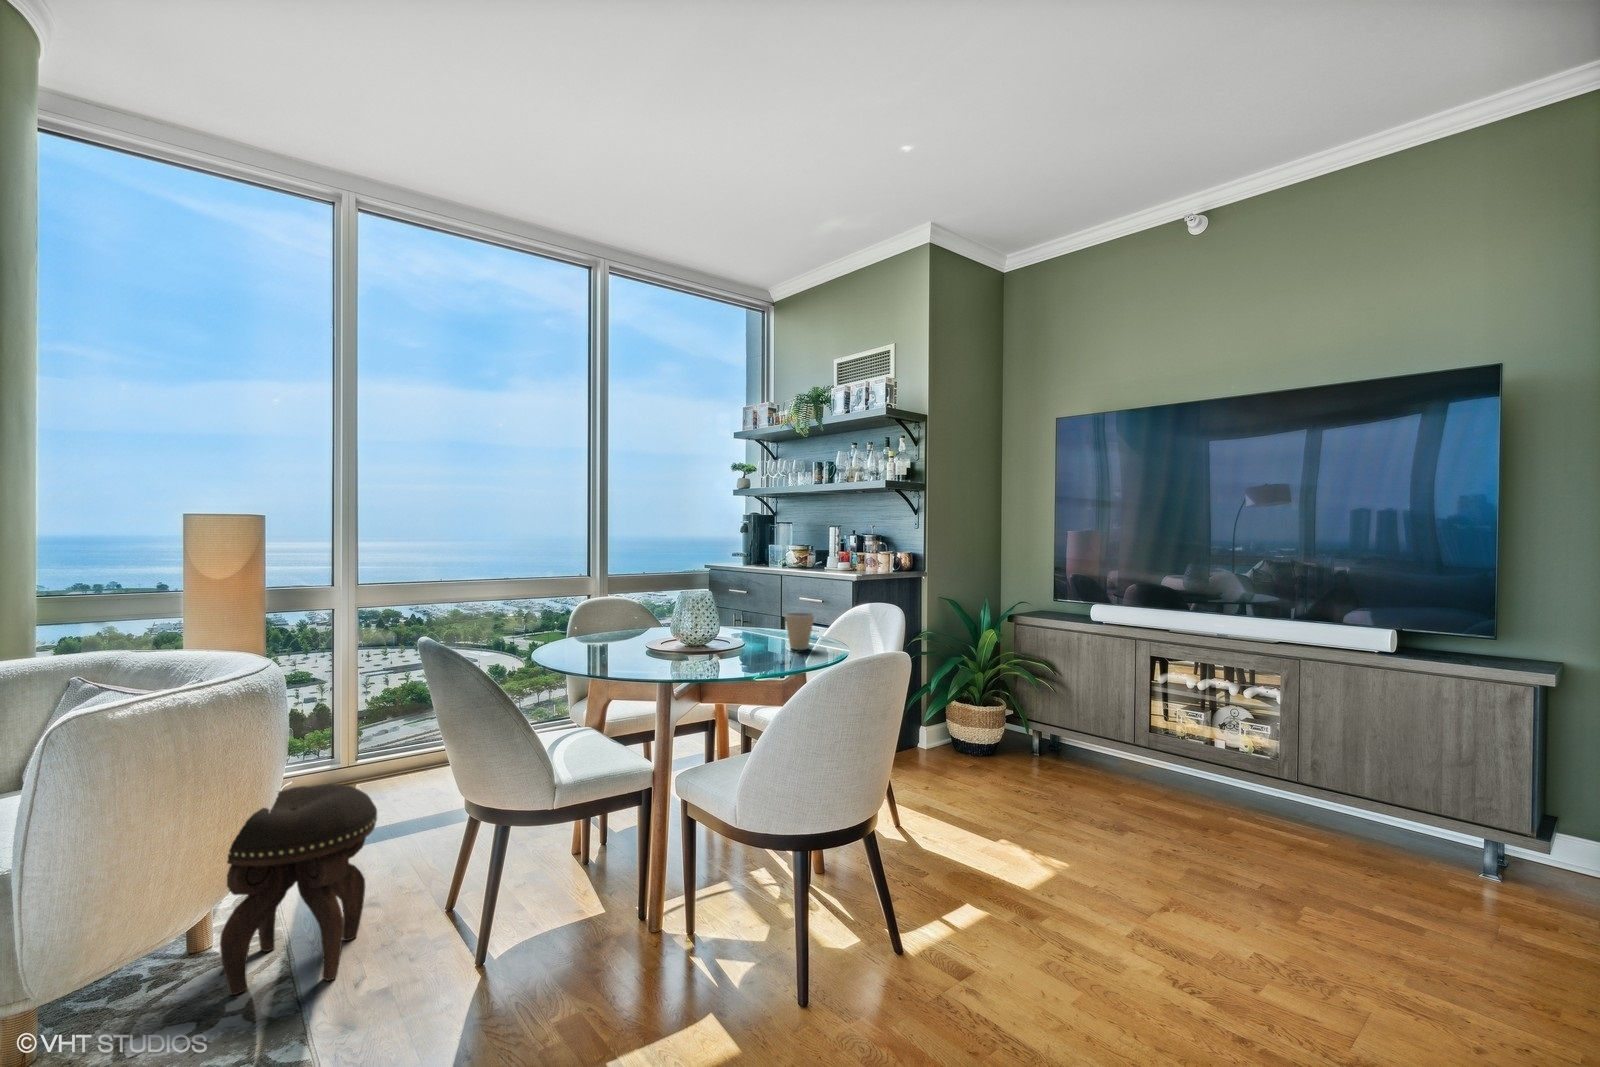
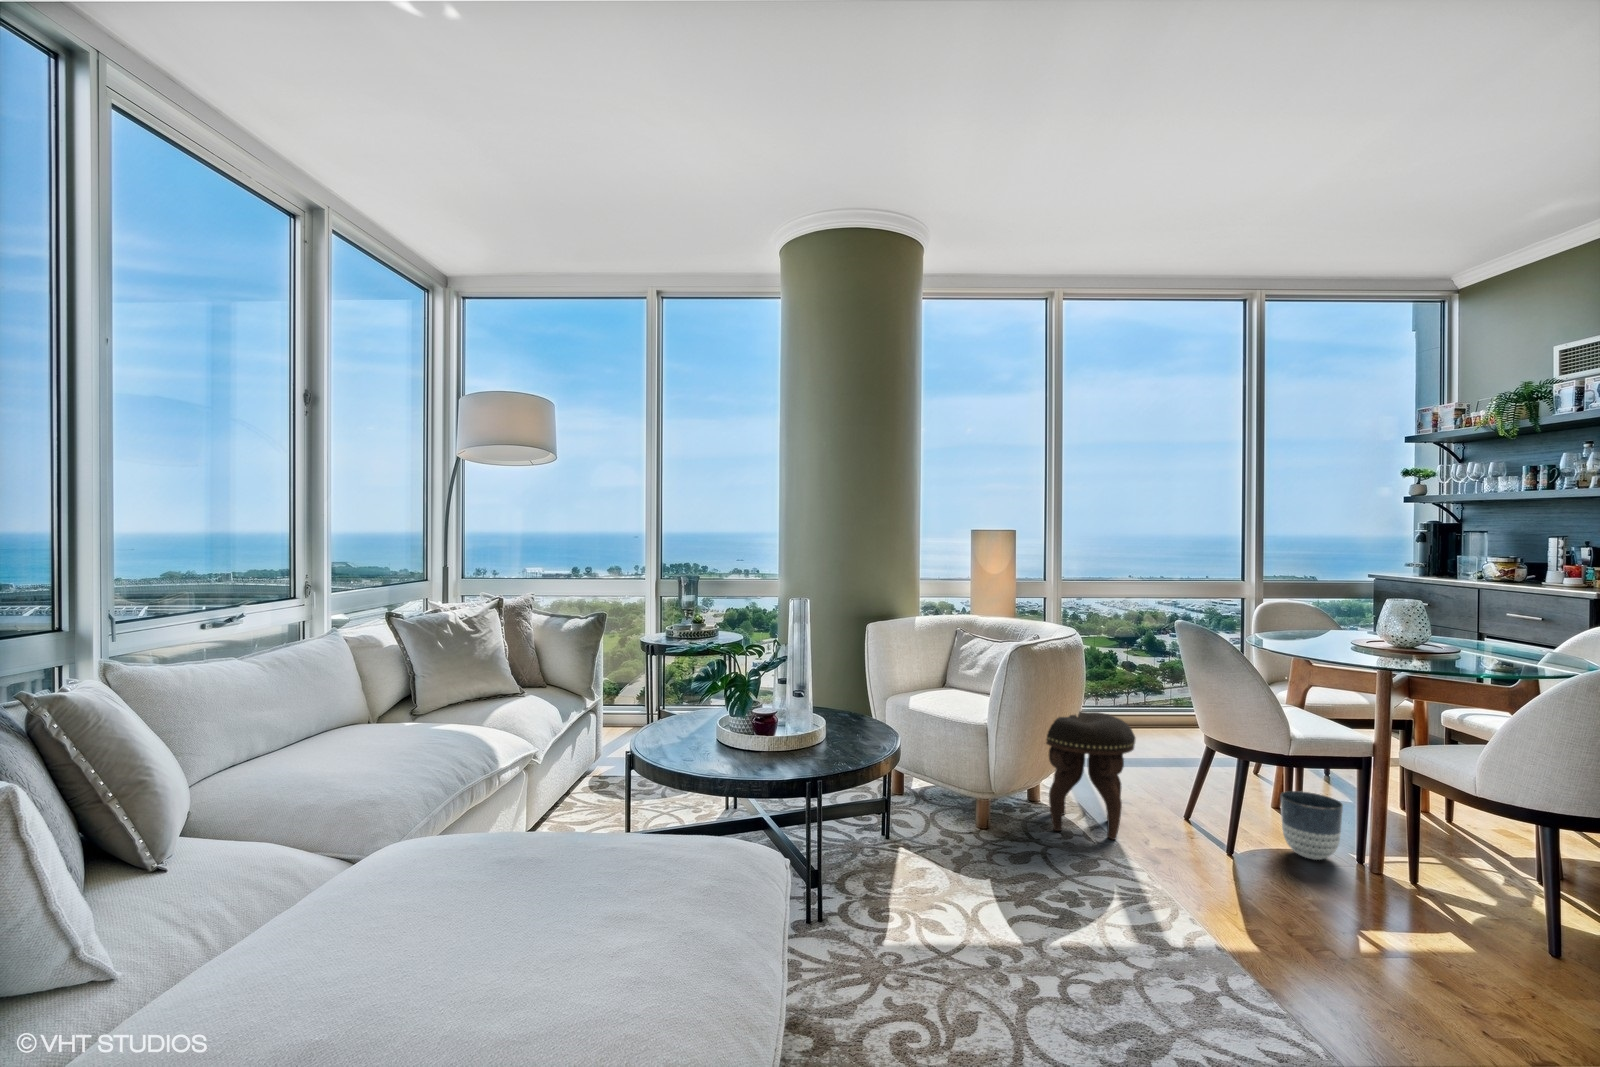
coffee cup: present [785,613,814,650] -> none [1507,624,1549,660]
planter: none [566,834,632,922] -> present [1281,791,1343,860]

